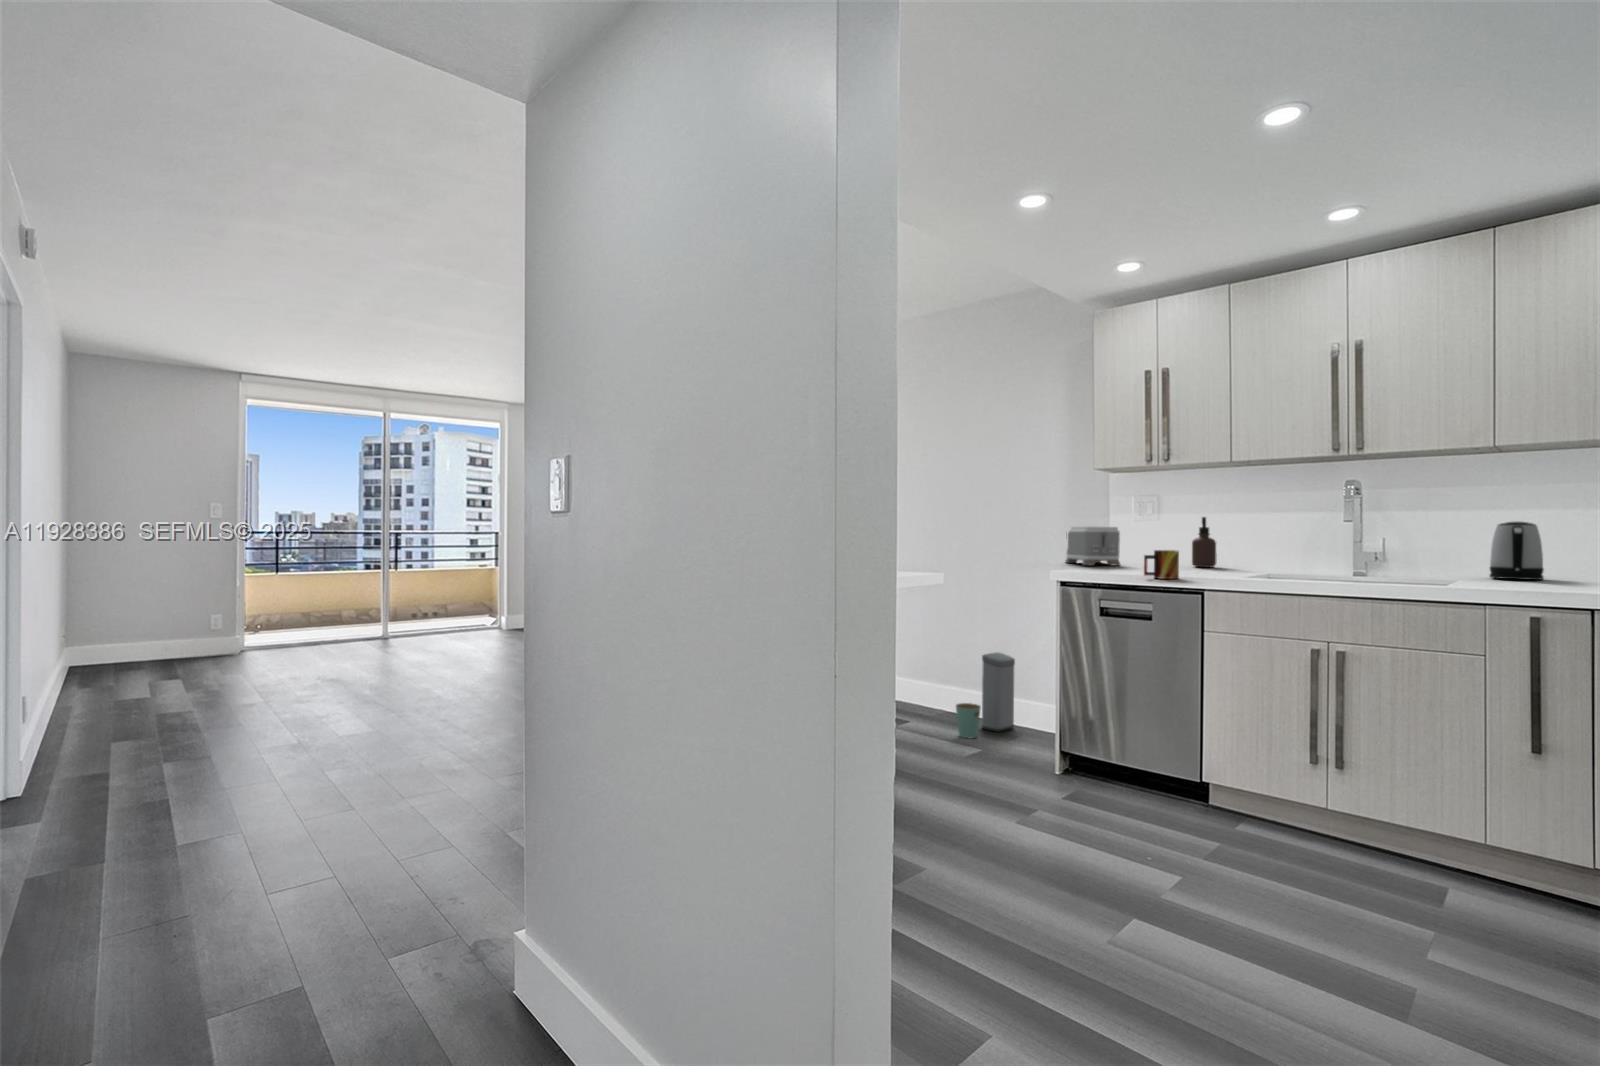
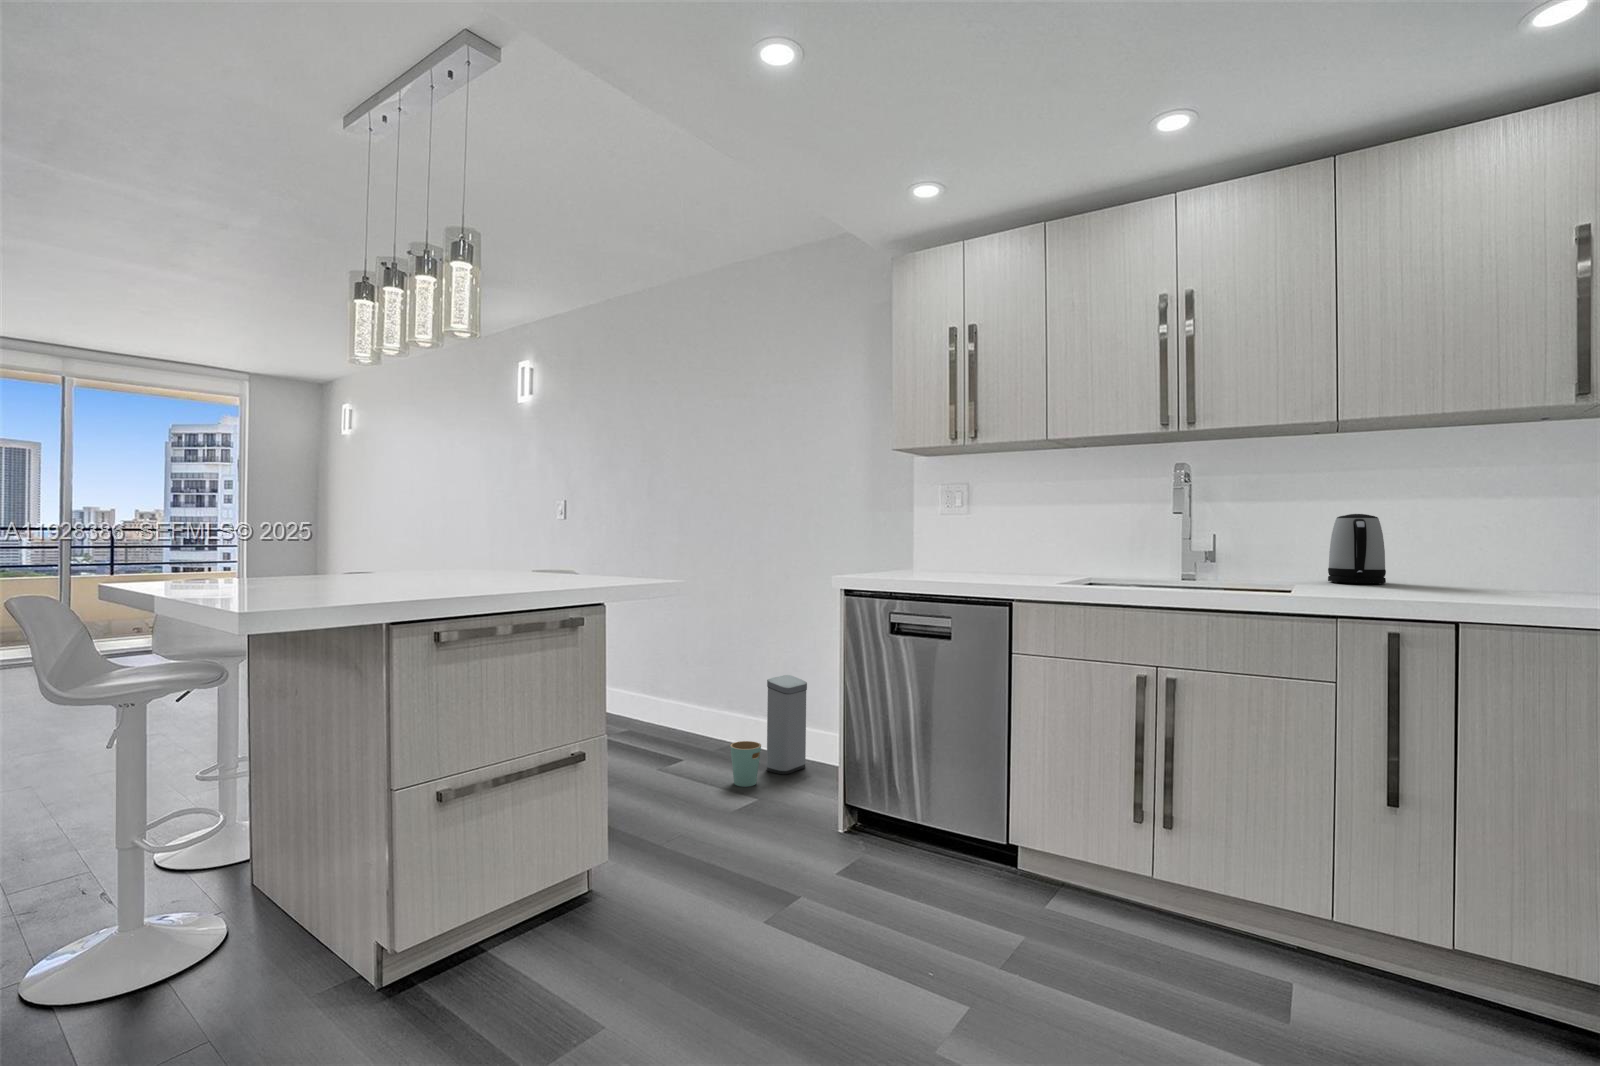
soap dispenser: present [1192,517,1216,567] -> none [1005,509,1032,570]
toaster: present [1065,527,1120,566] -> none [865,521,926,568]
mug: present [1144,550,1179,579] -> none [941,549,984,586]

